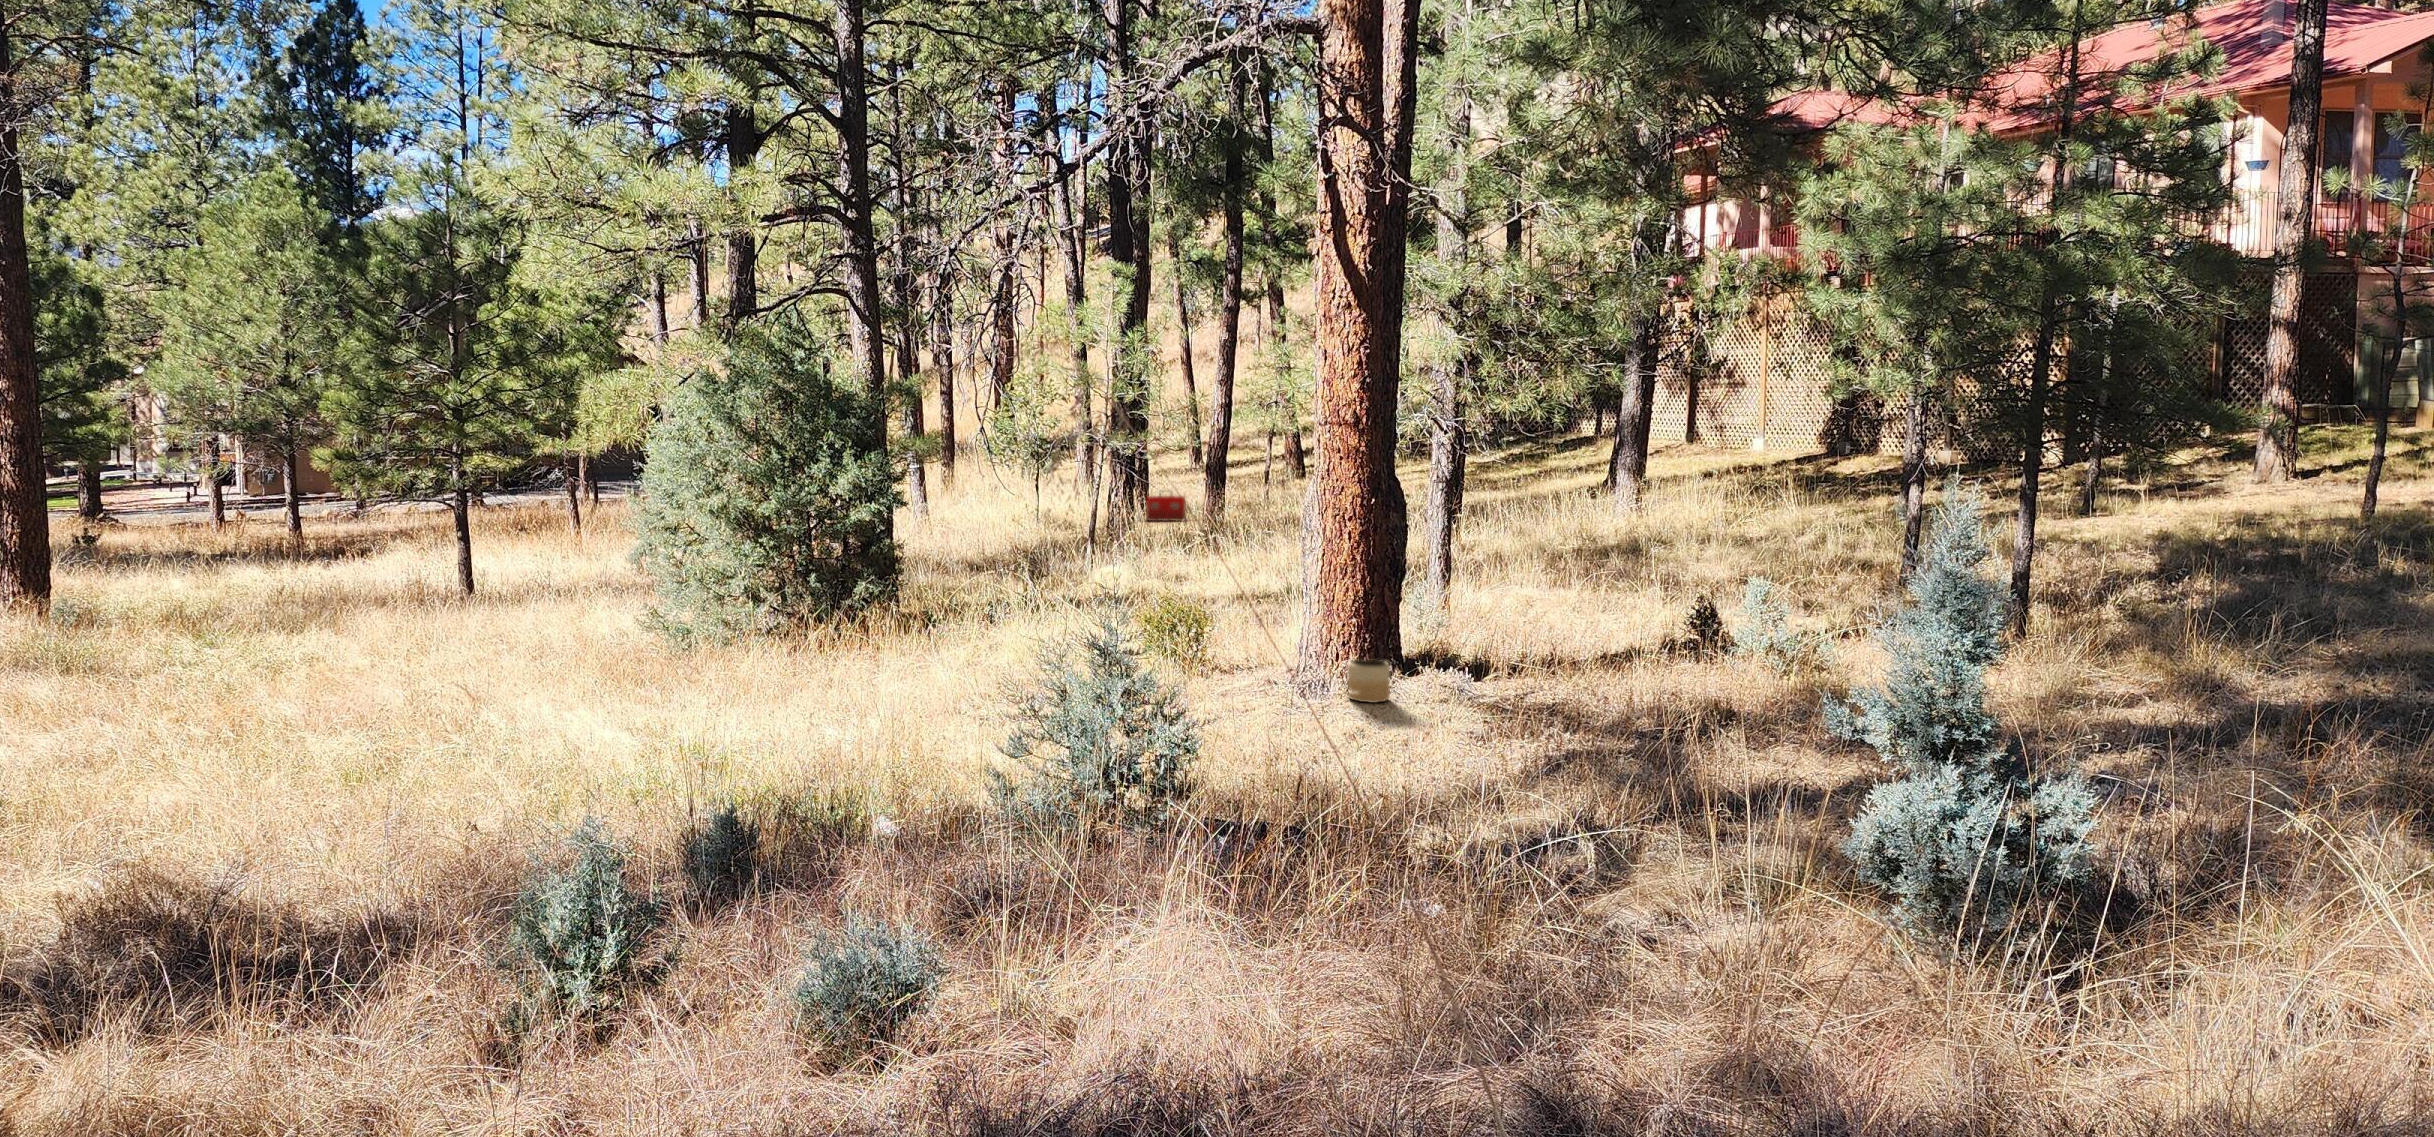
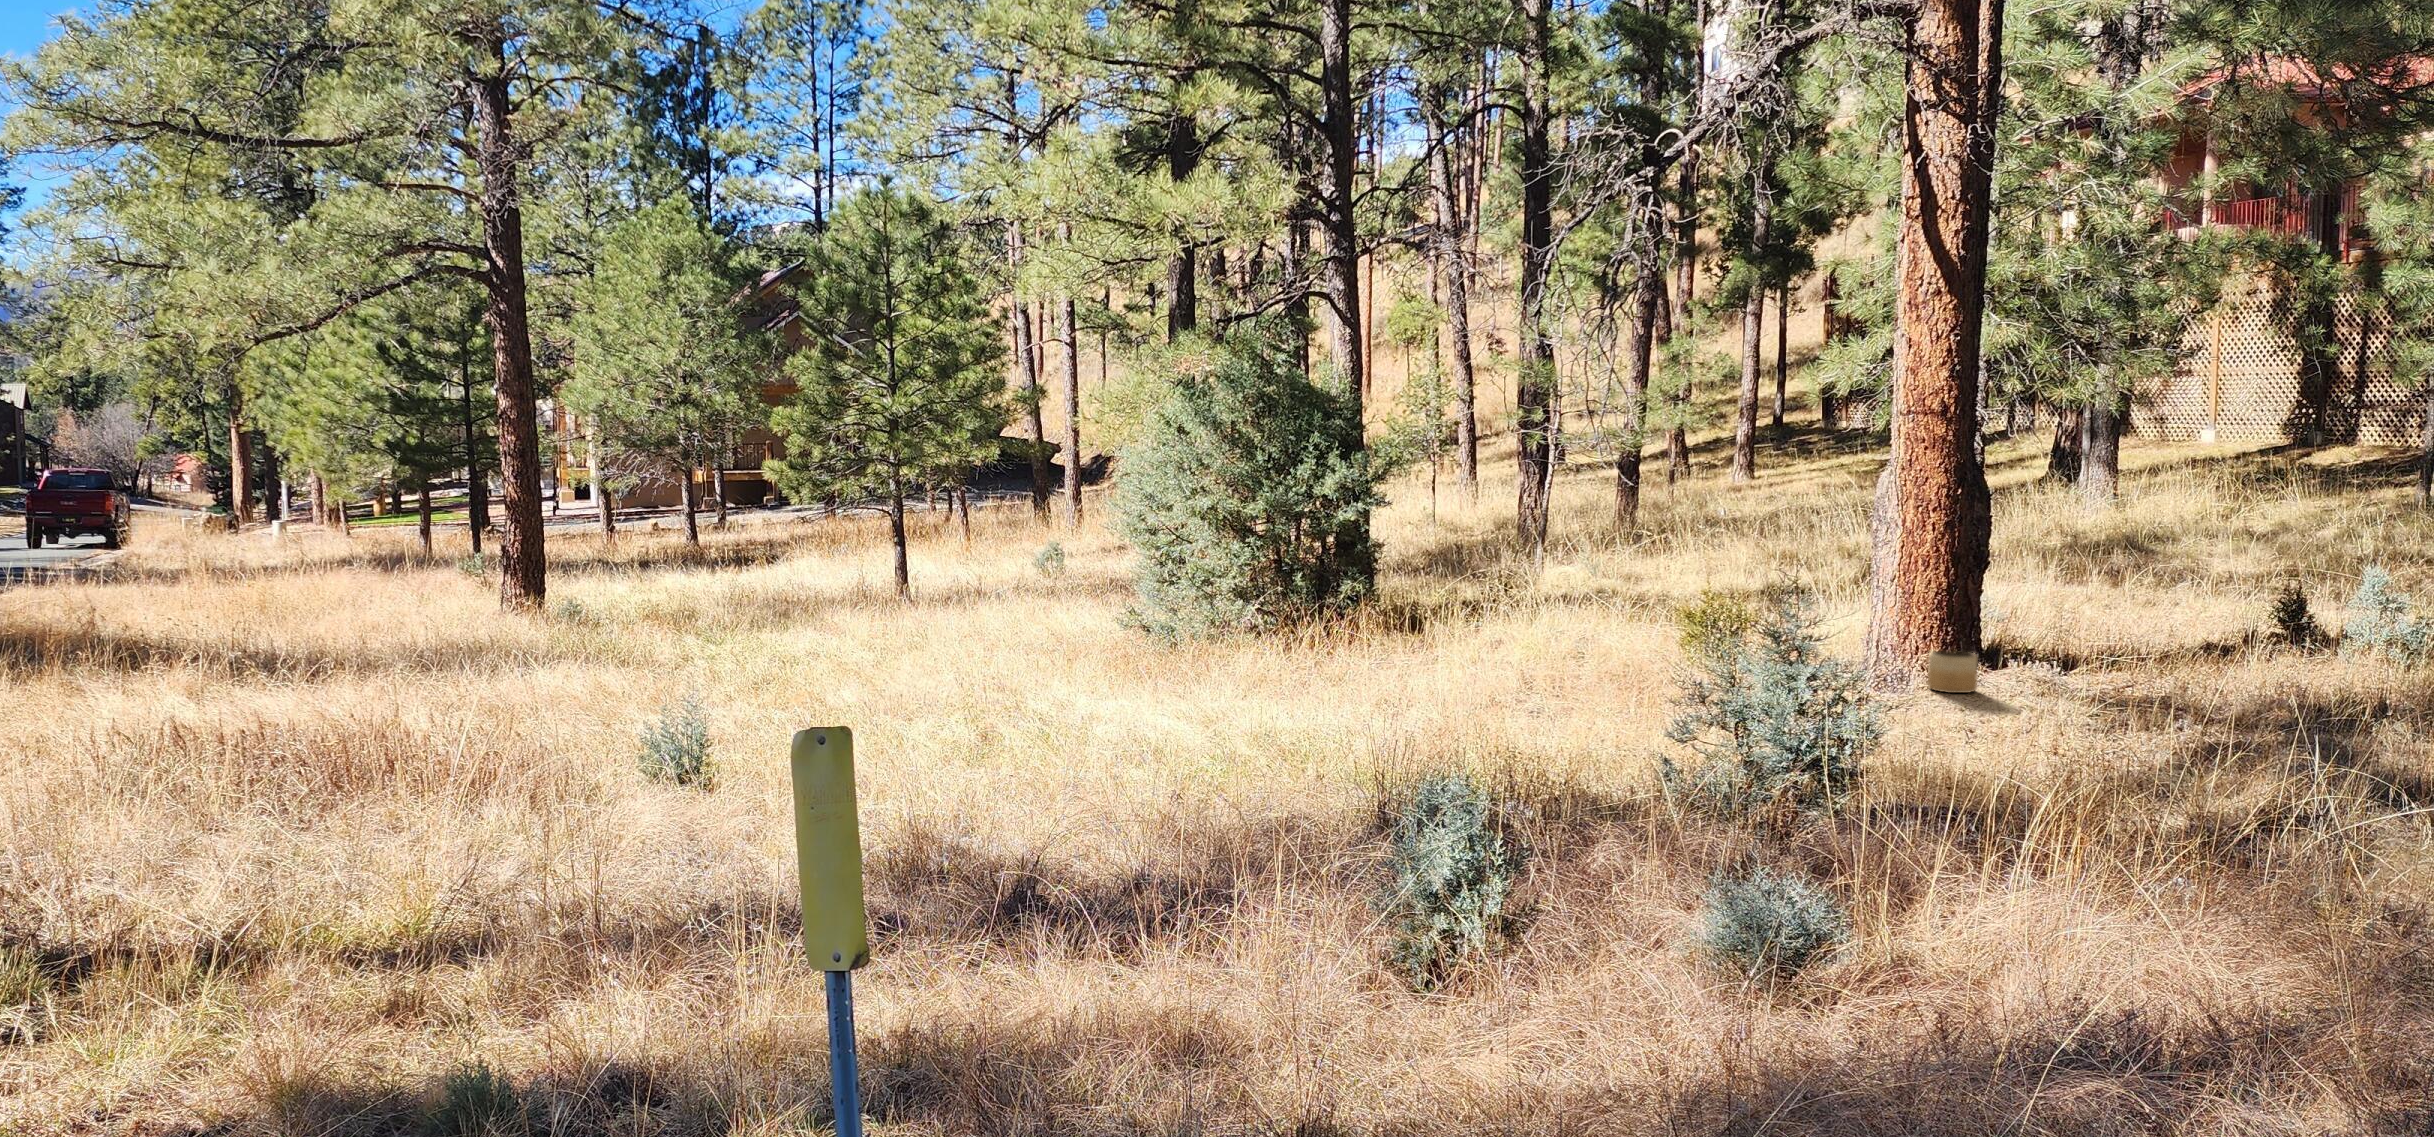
toolbox: present [1146,494,1186,521] -> none [1588,491,1634,526]

